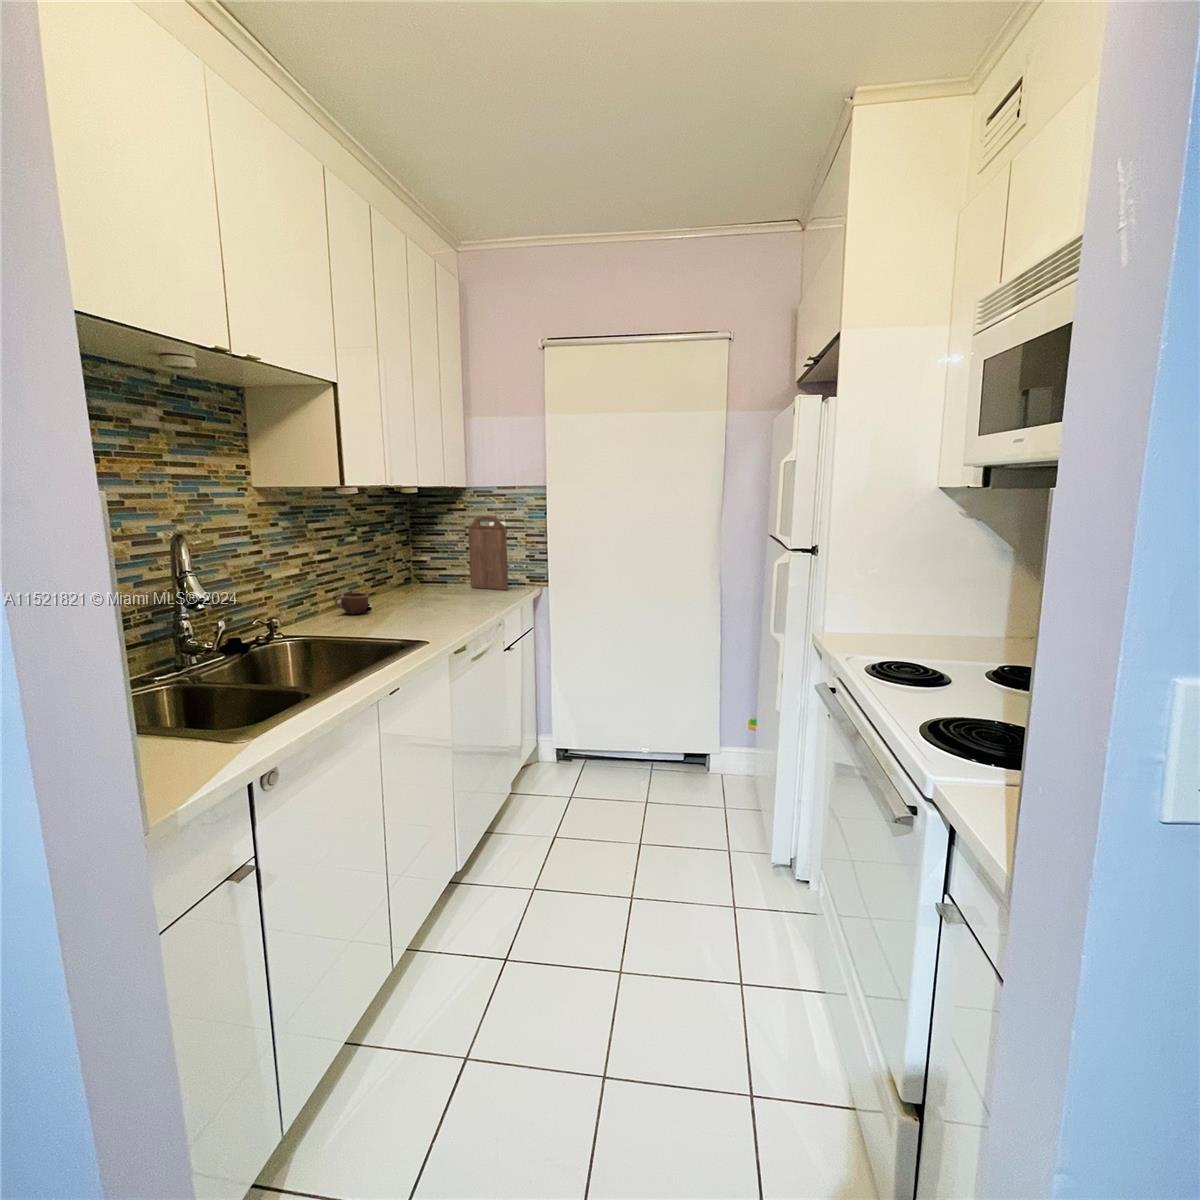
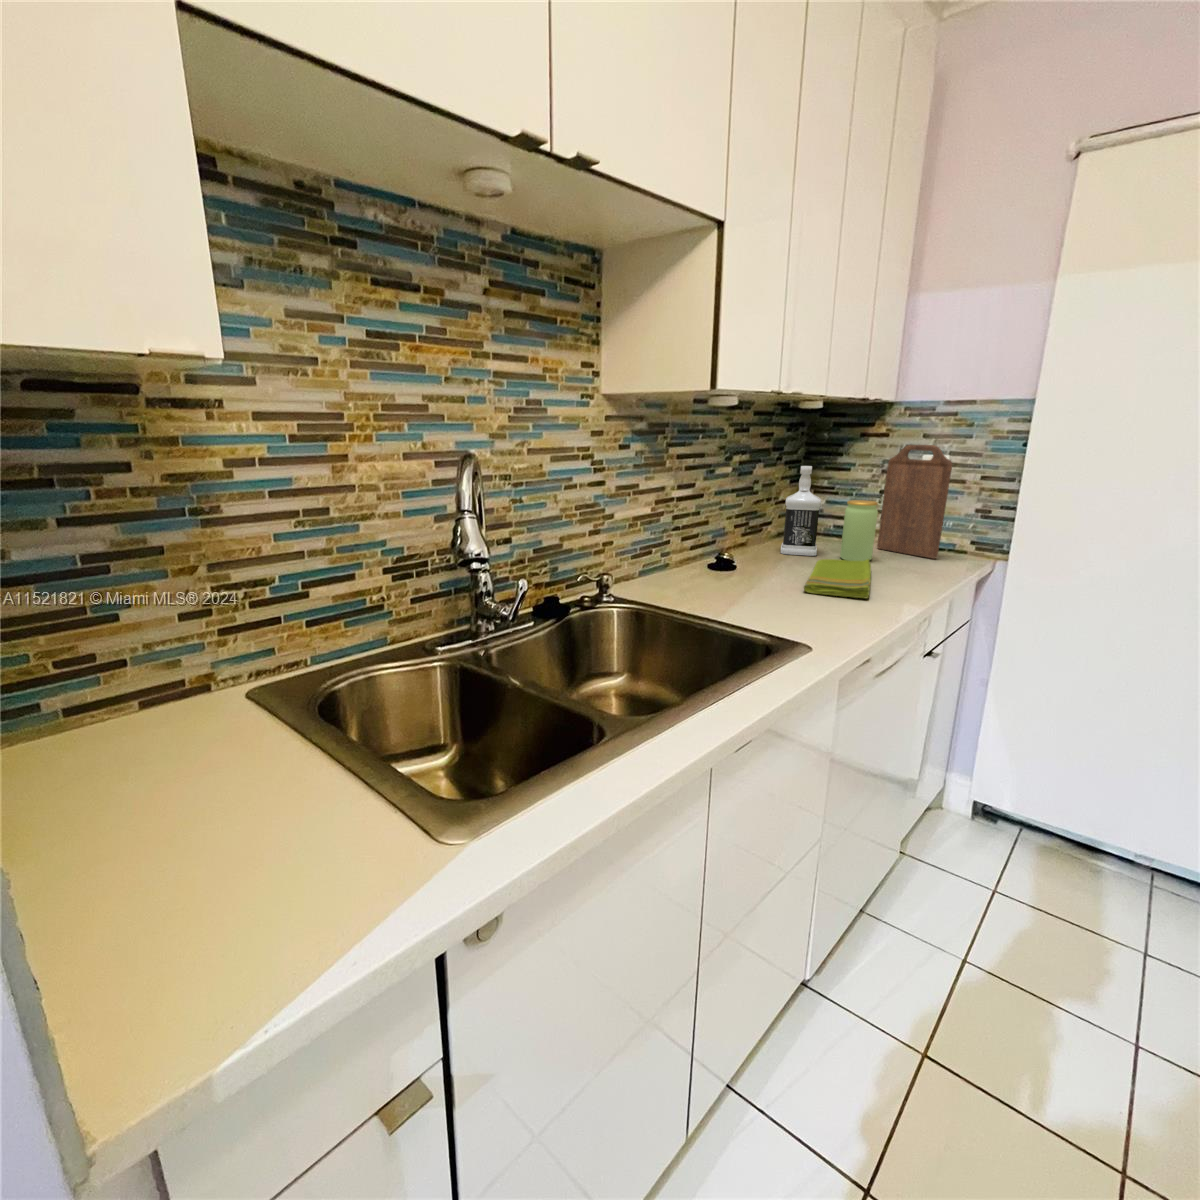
bottle: none [402,533,430,597] -> present [780,466,821,556]
jar: none [444,555,467,596] -> present [840,500,878,561]
mug: present [335,592,368,614] -> none [689,544,733,574]
dish towel: none [422,593,466,617] -> present [804,559,871,598]

